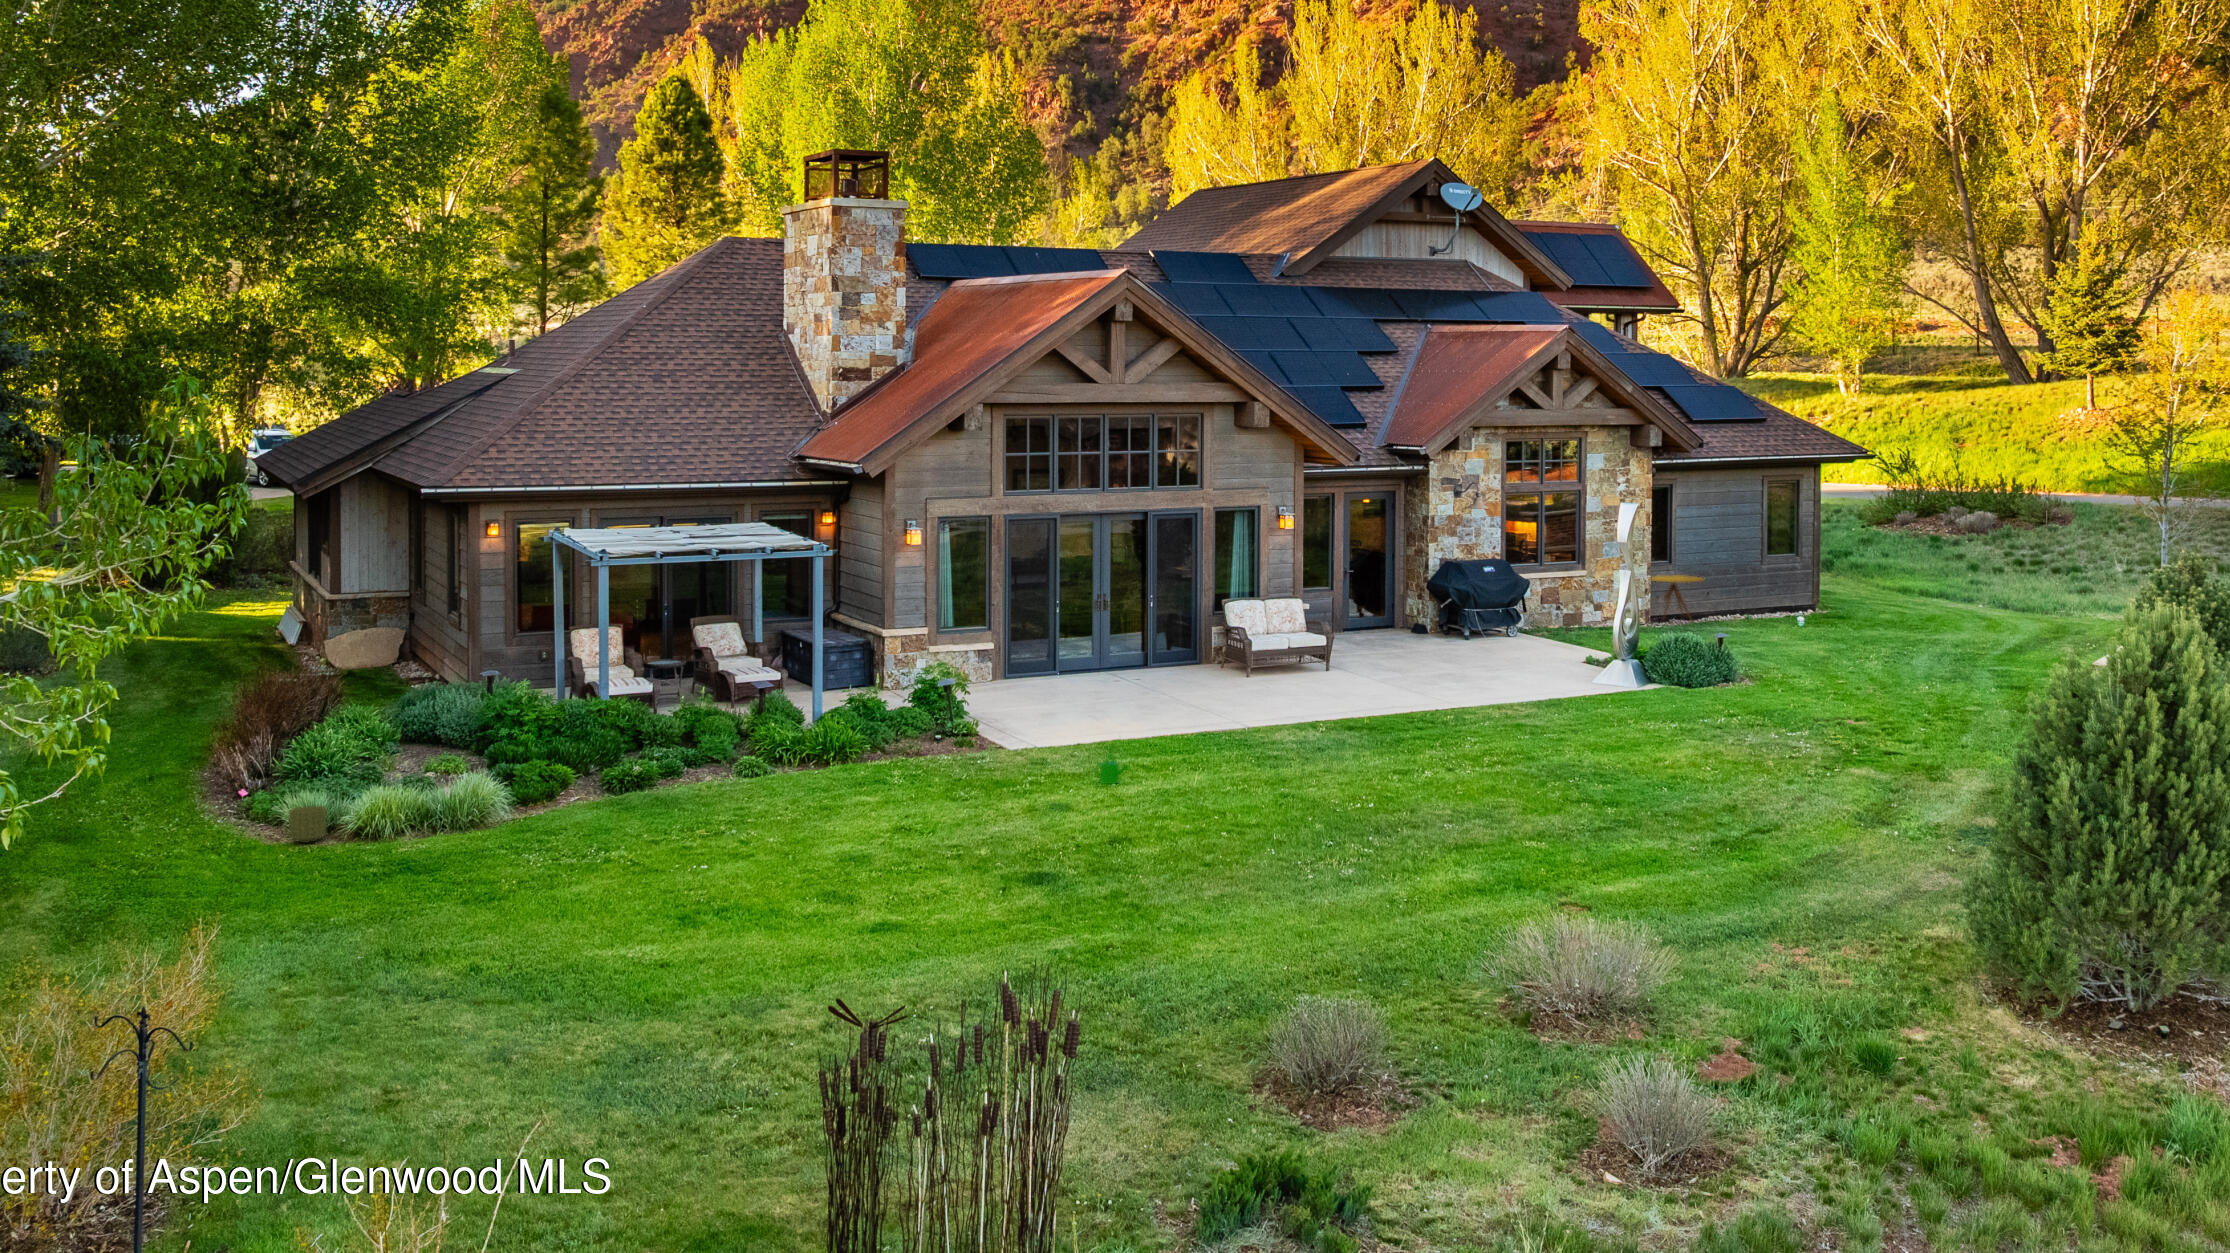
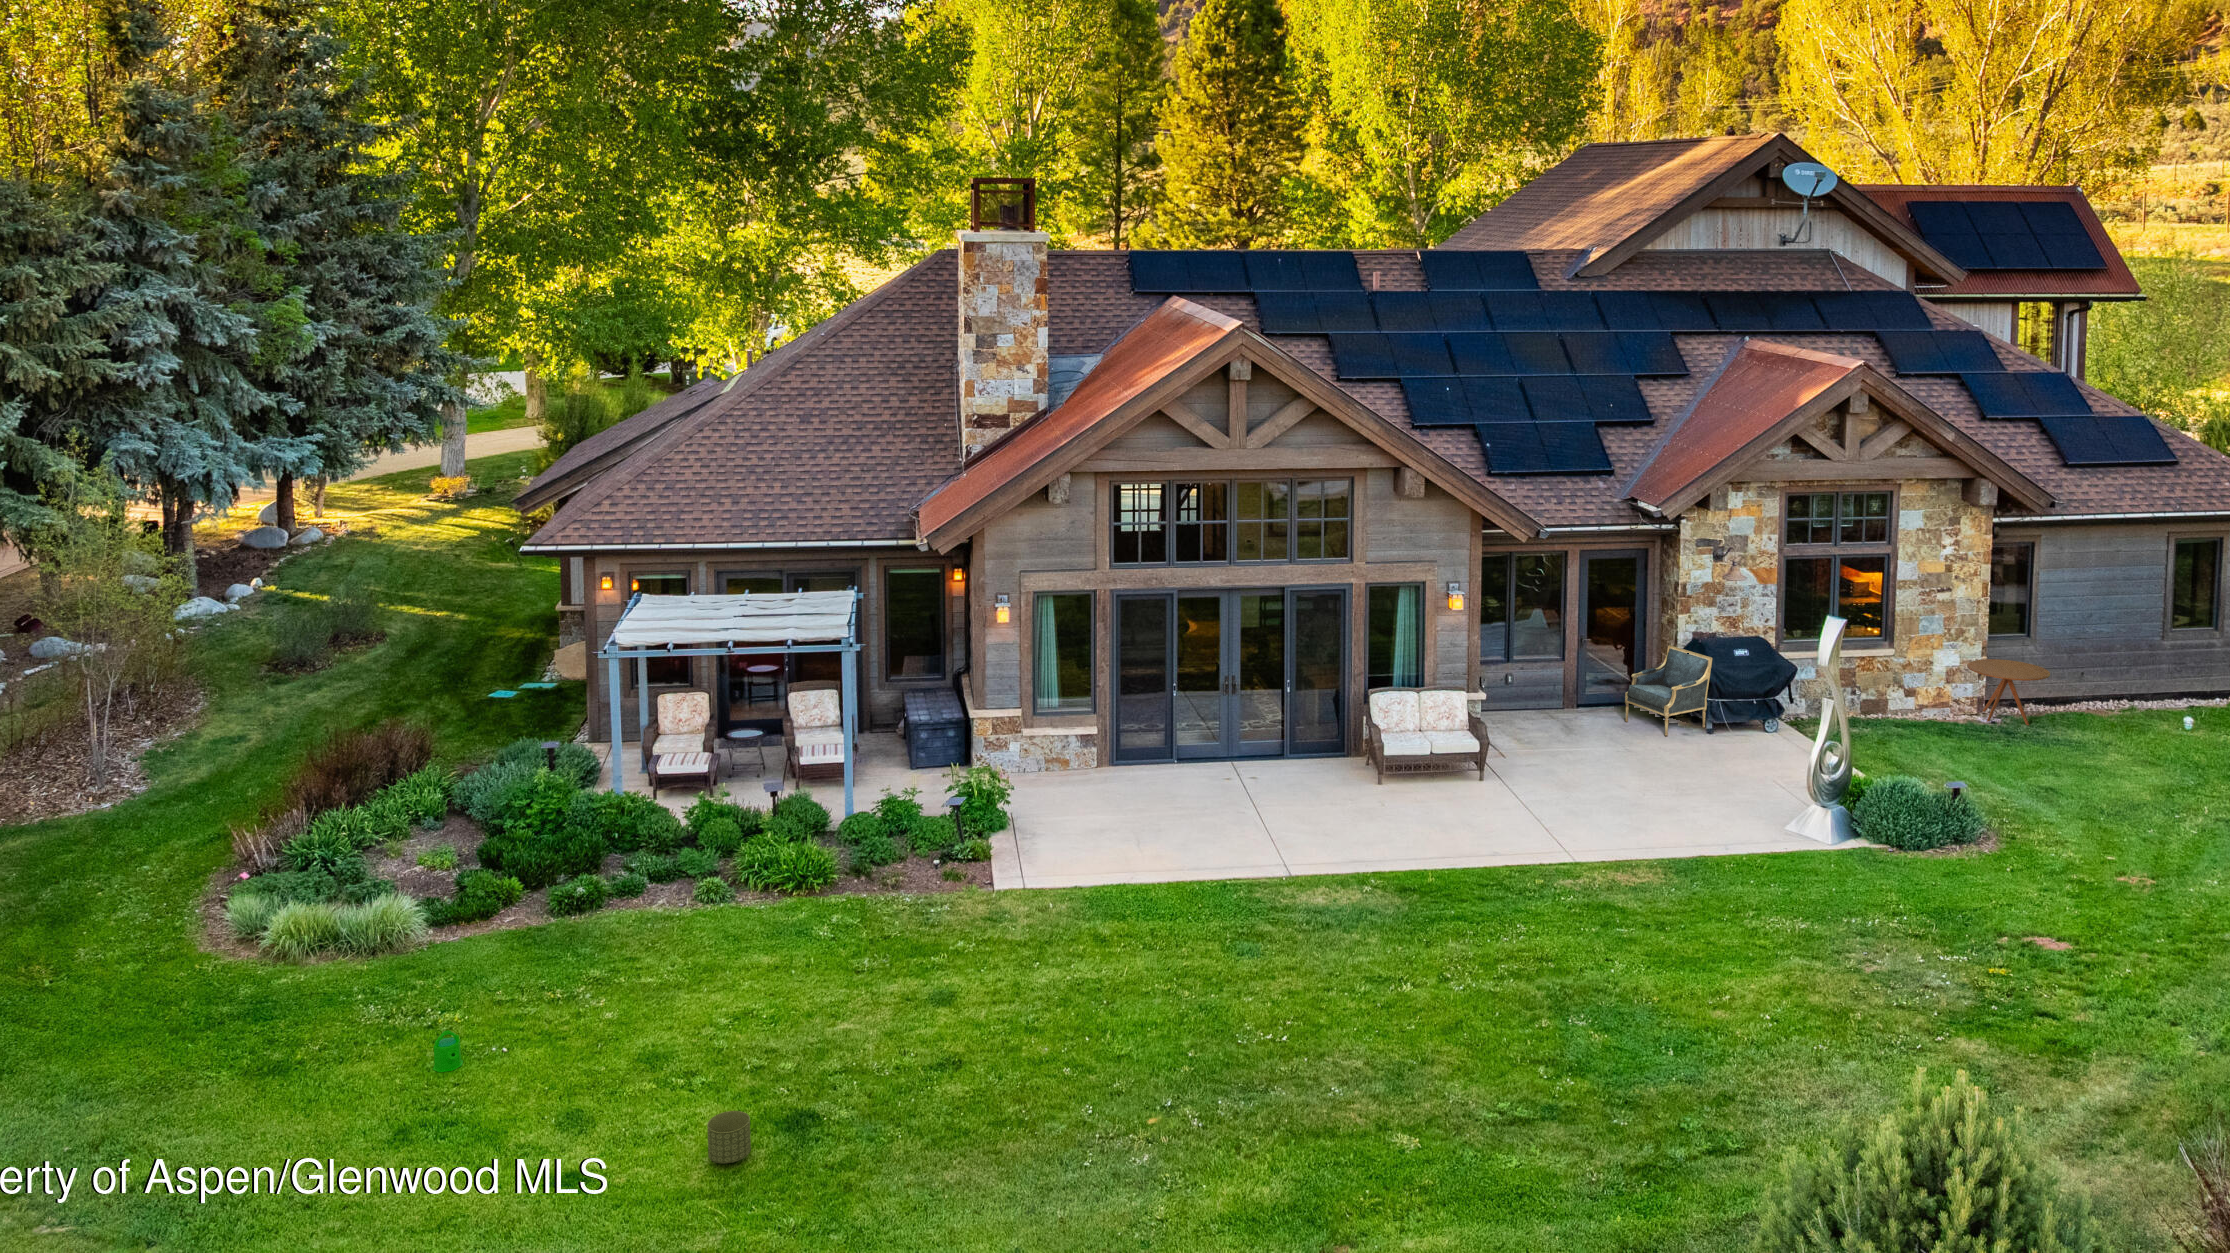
armchair: none [1400,569,1469,639] -> present [1625,645,1712,737]
watering can: present [1095,754,1129,784] -> present [432,1030,463,1073]
planter: present [289,806,327,843] -> present [707,1111,751,1163]

